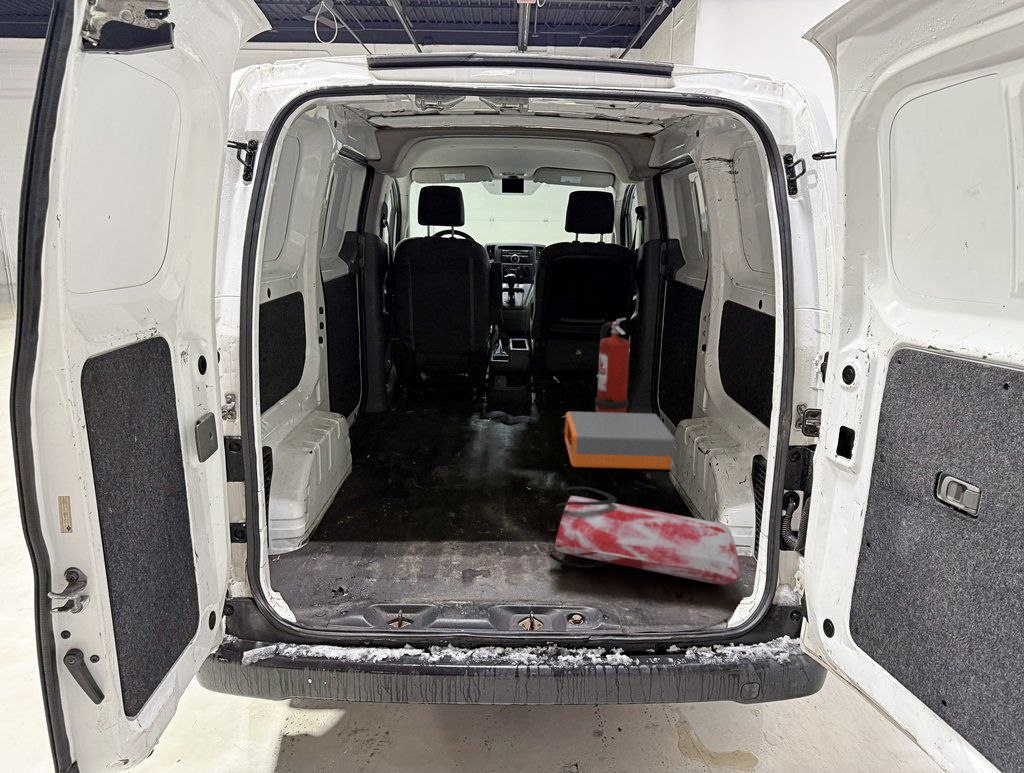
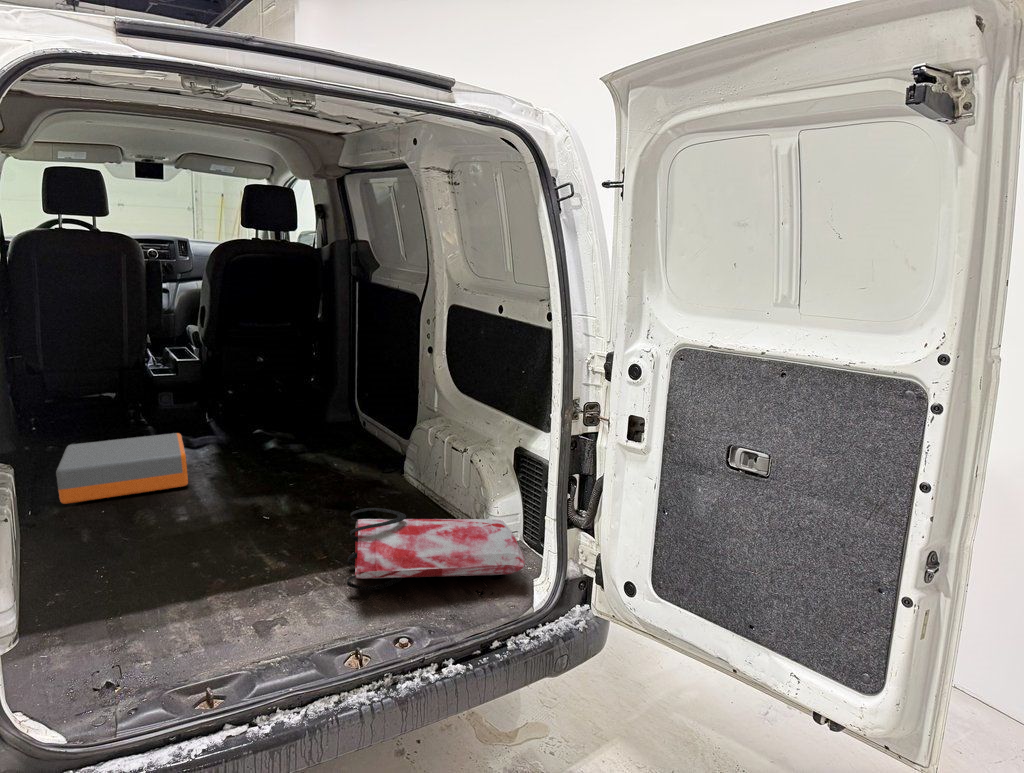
fire extinguisher: present [595,318,630,413] -> none [334,336,369,440]
storage box: present [565,411,675,469] -> present [56,433,188,504]

